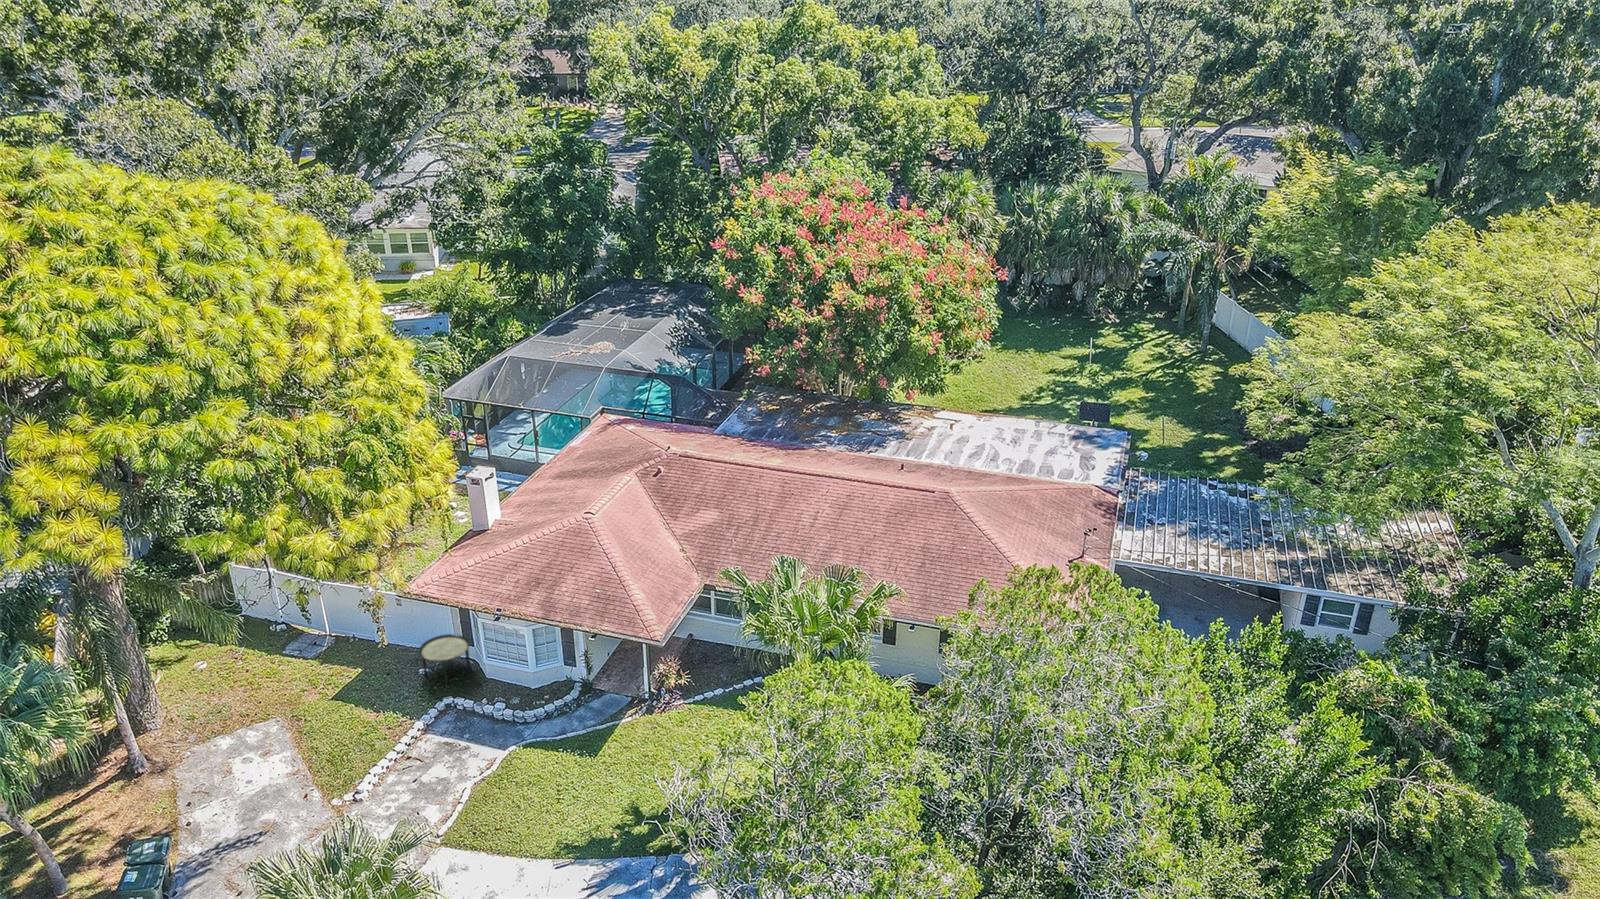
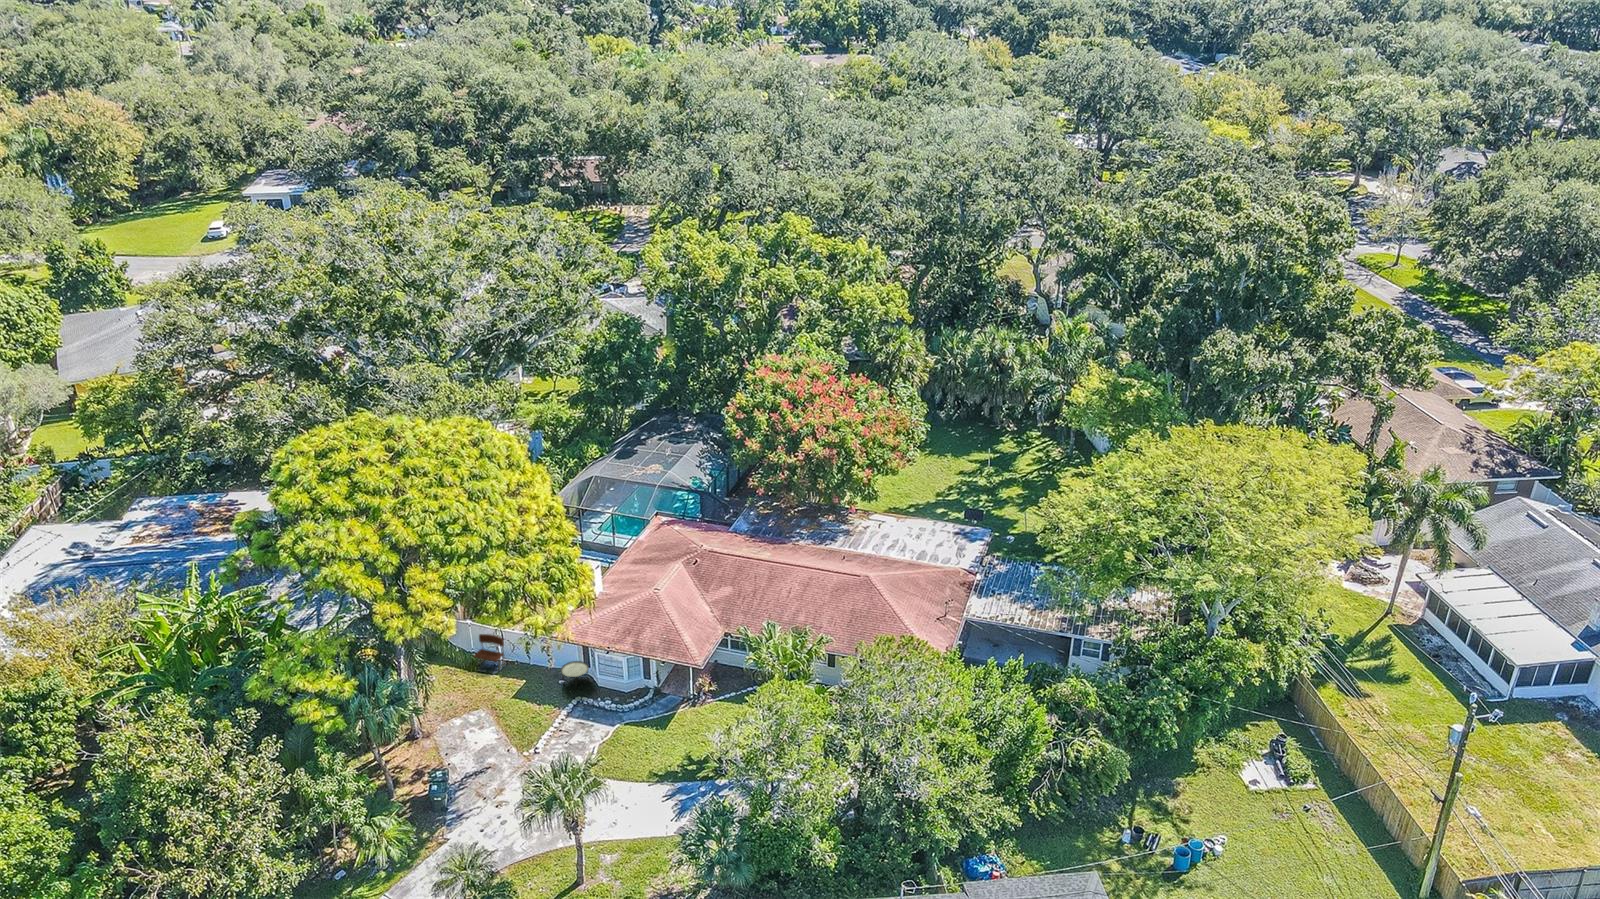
bench: none [275,590,334,651] -> present [473,634,505,669]

